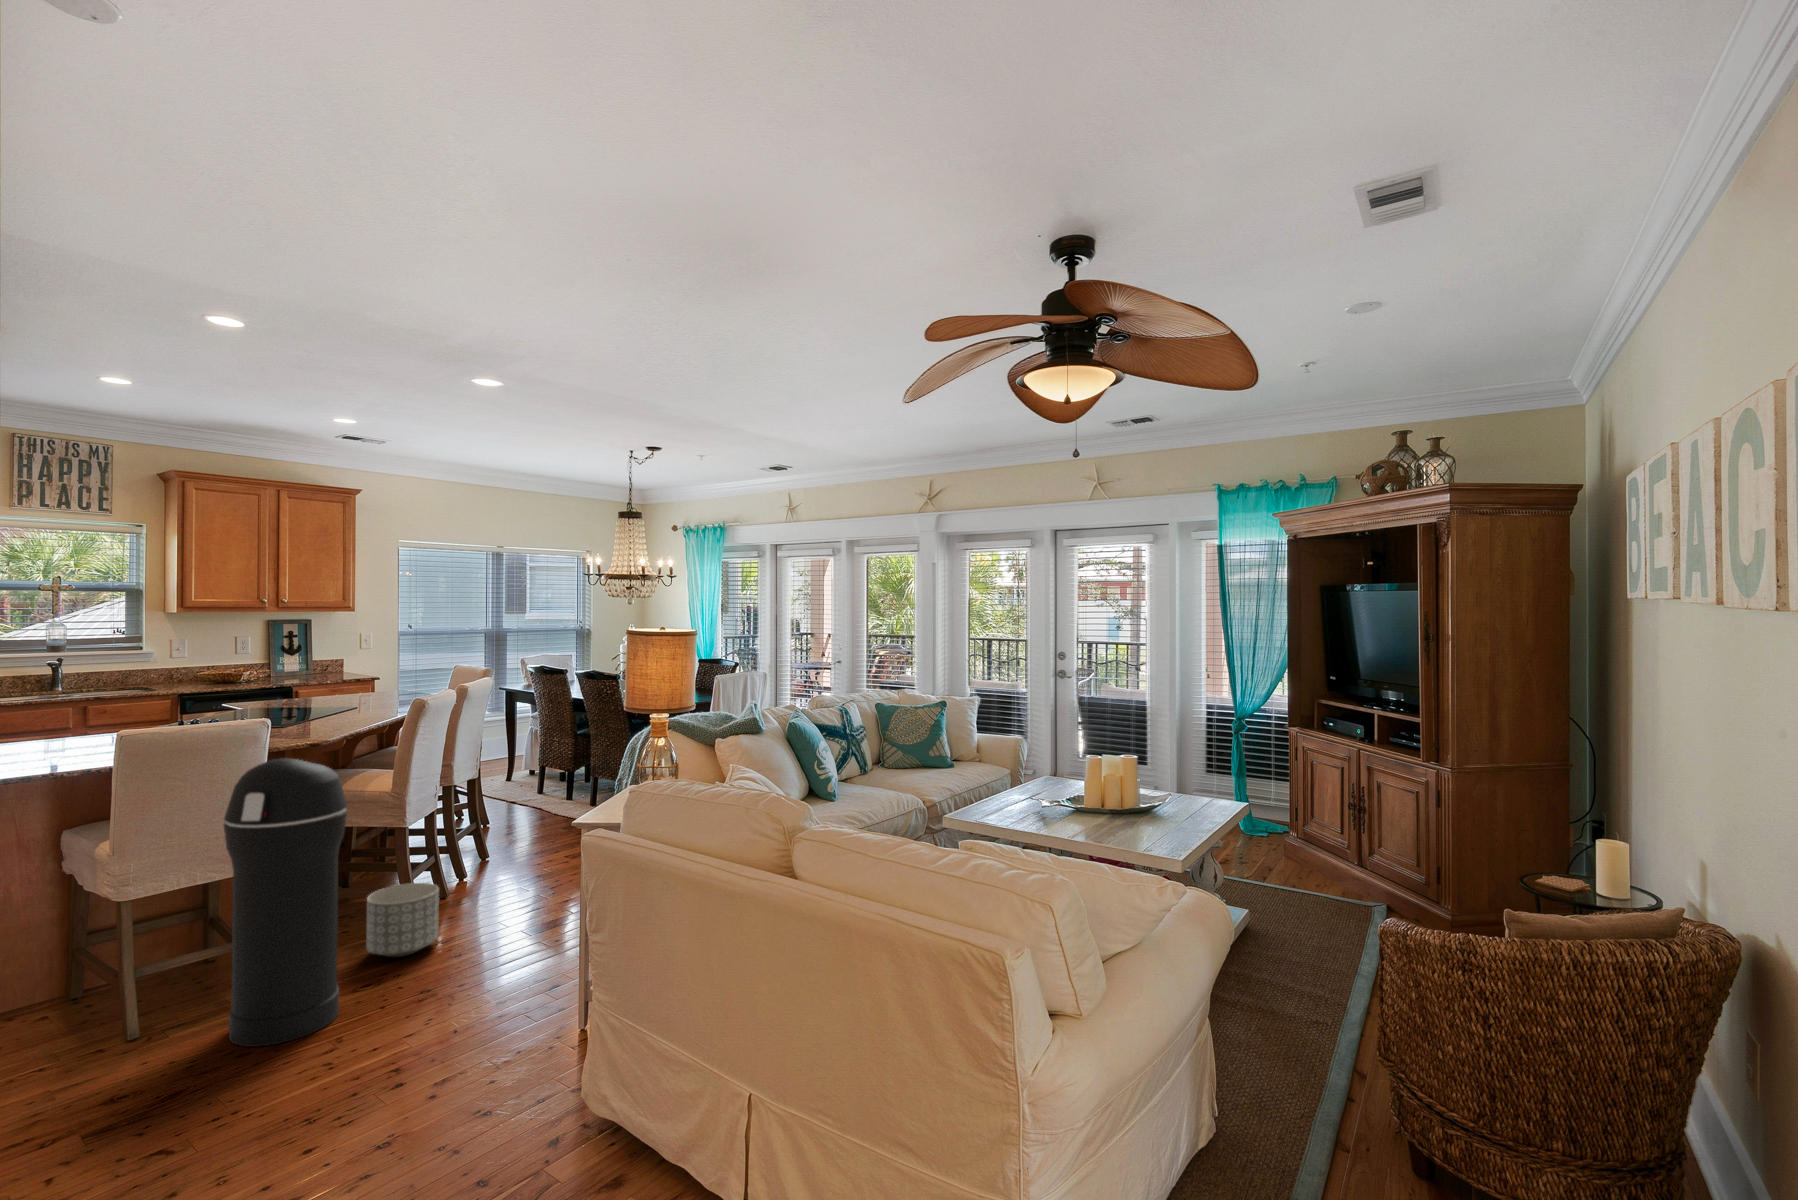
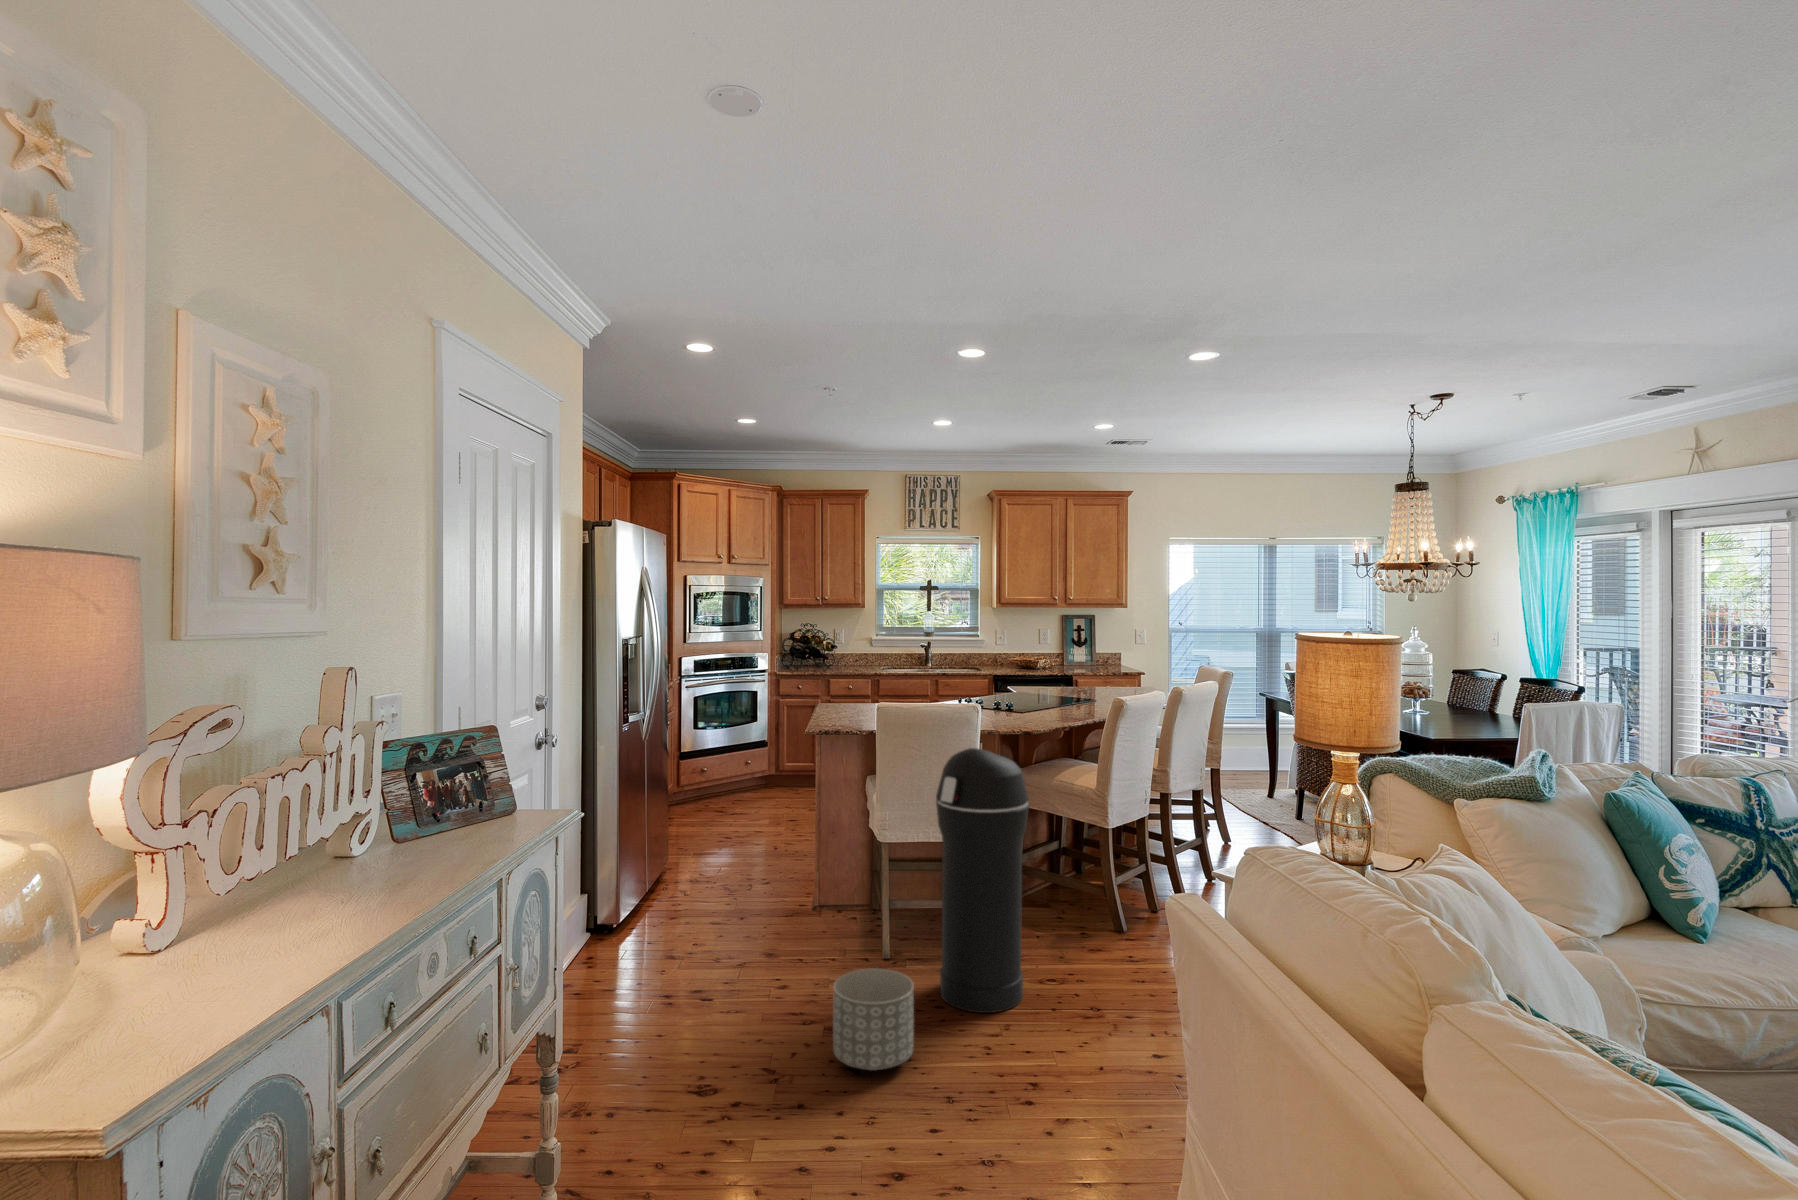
planter: present [367,883,439,957] -> present [833,968,914,1071]

